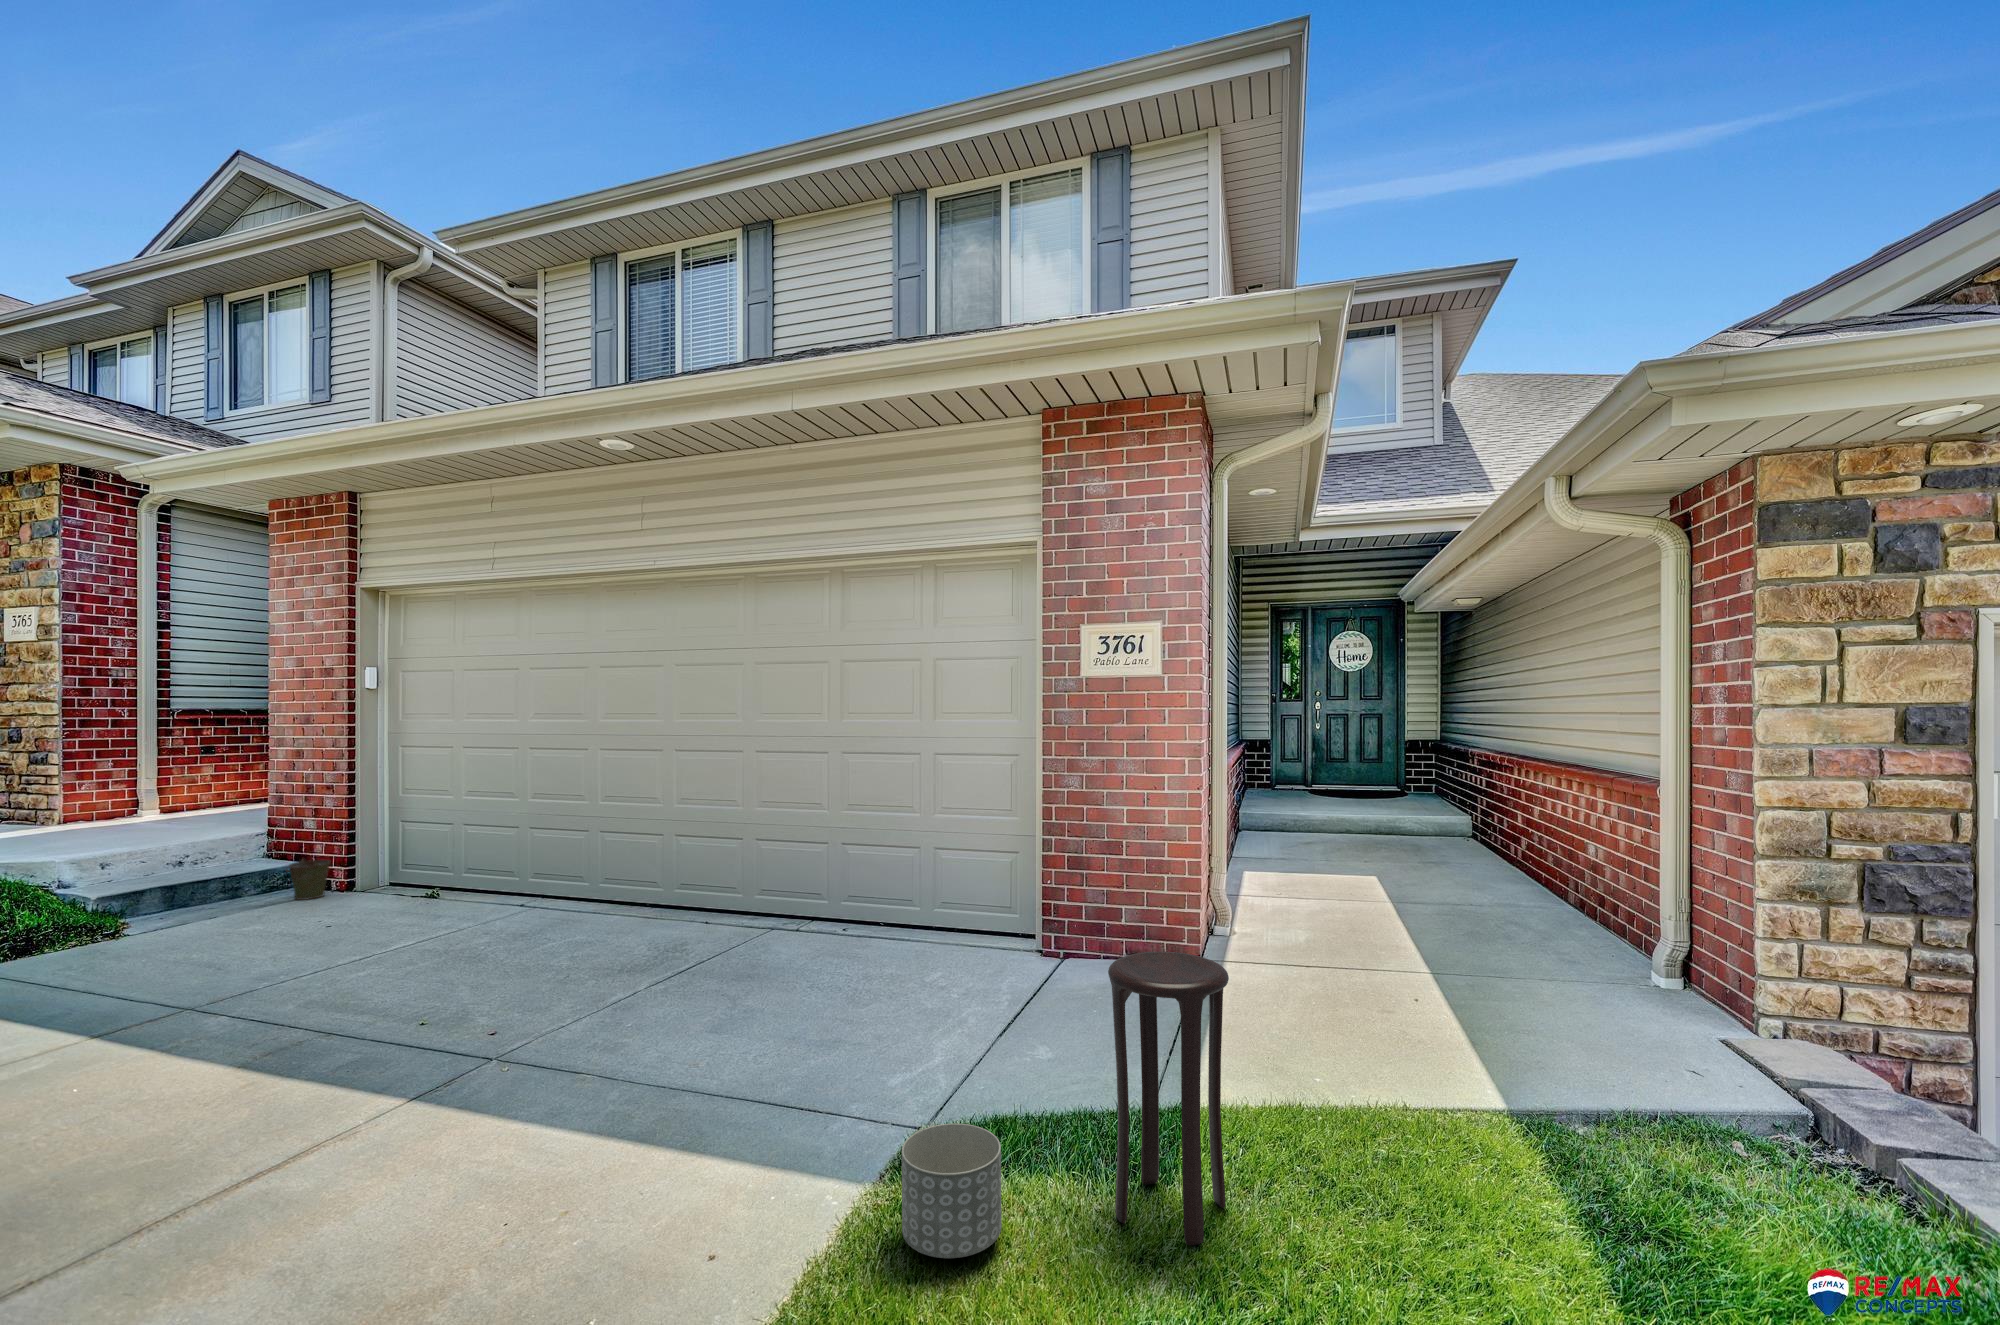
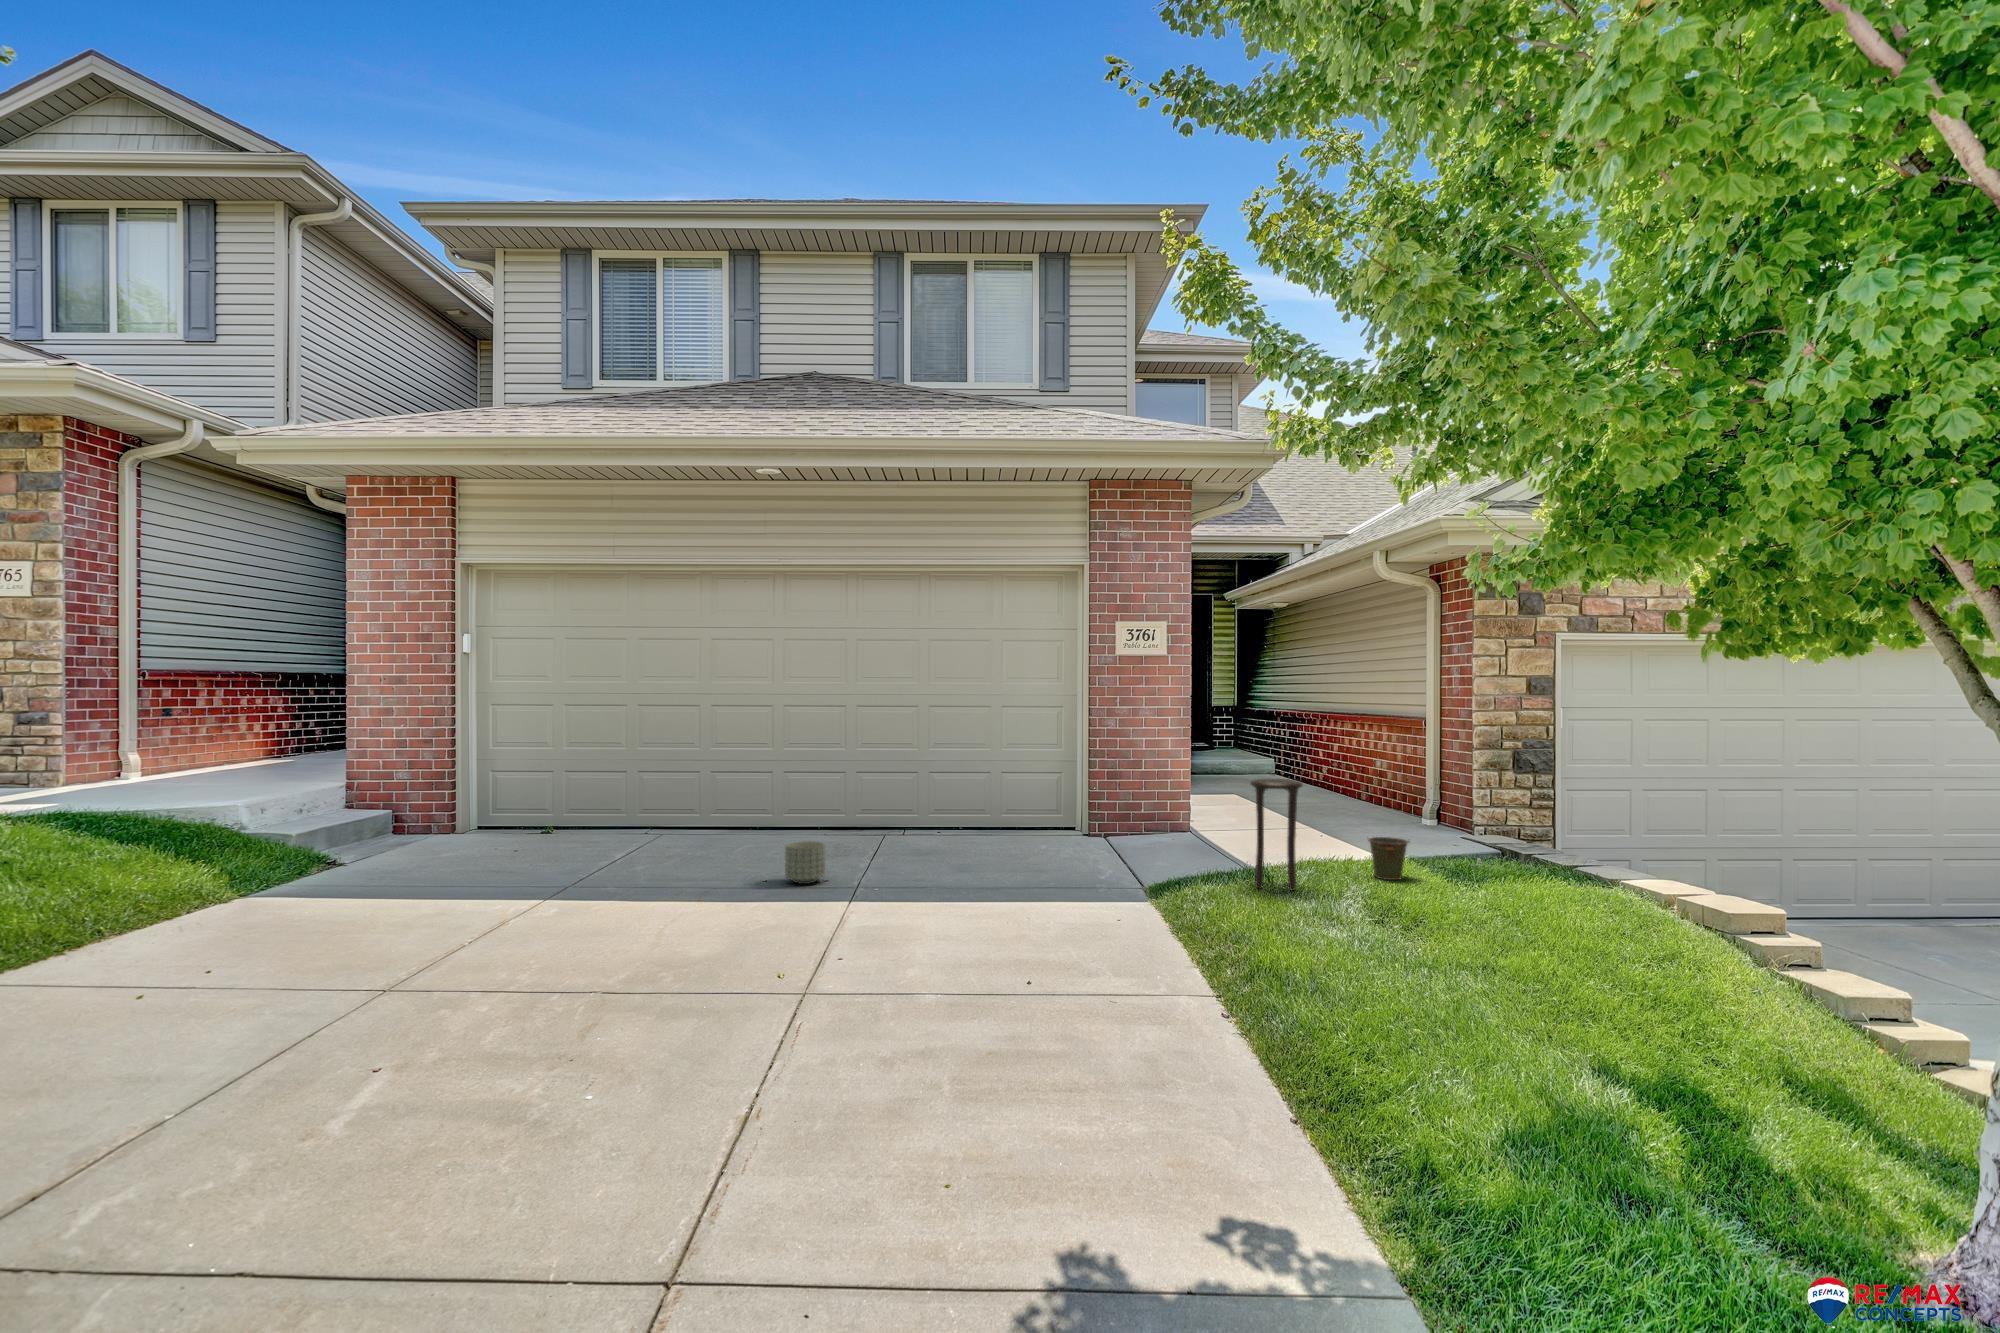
bucket: present [287,859,330,900] -> present [1368,837,1409,880]
planter: present [902,1123,1002,1258] -> present [785,841,825,884]

